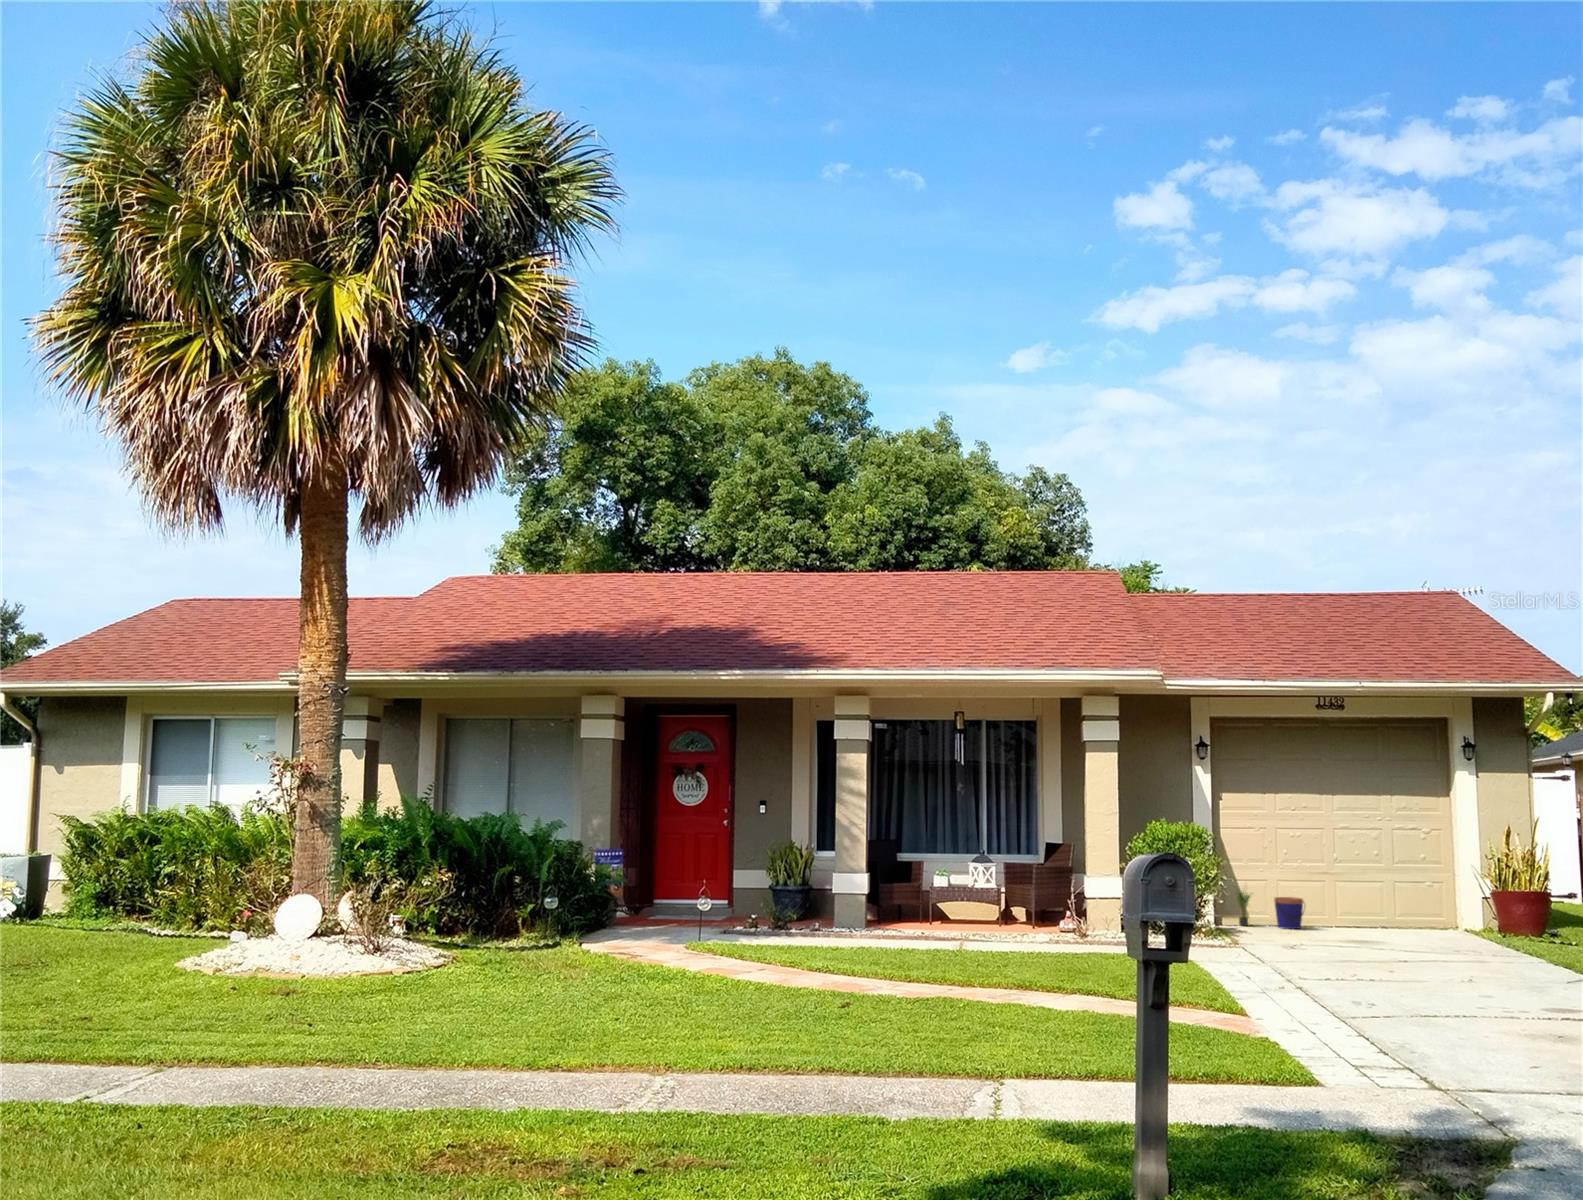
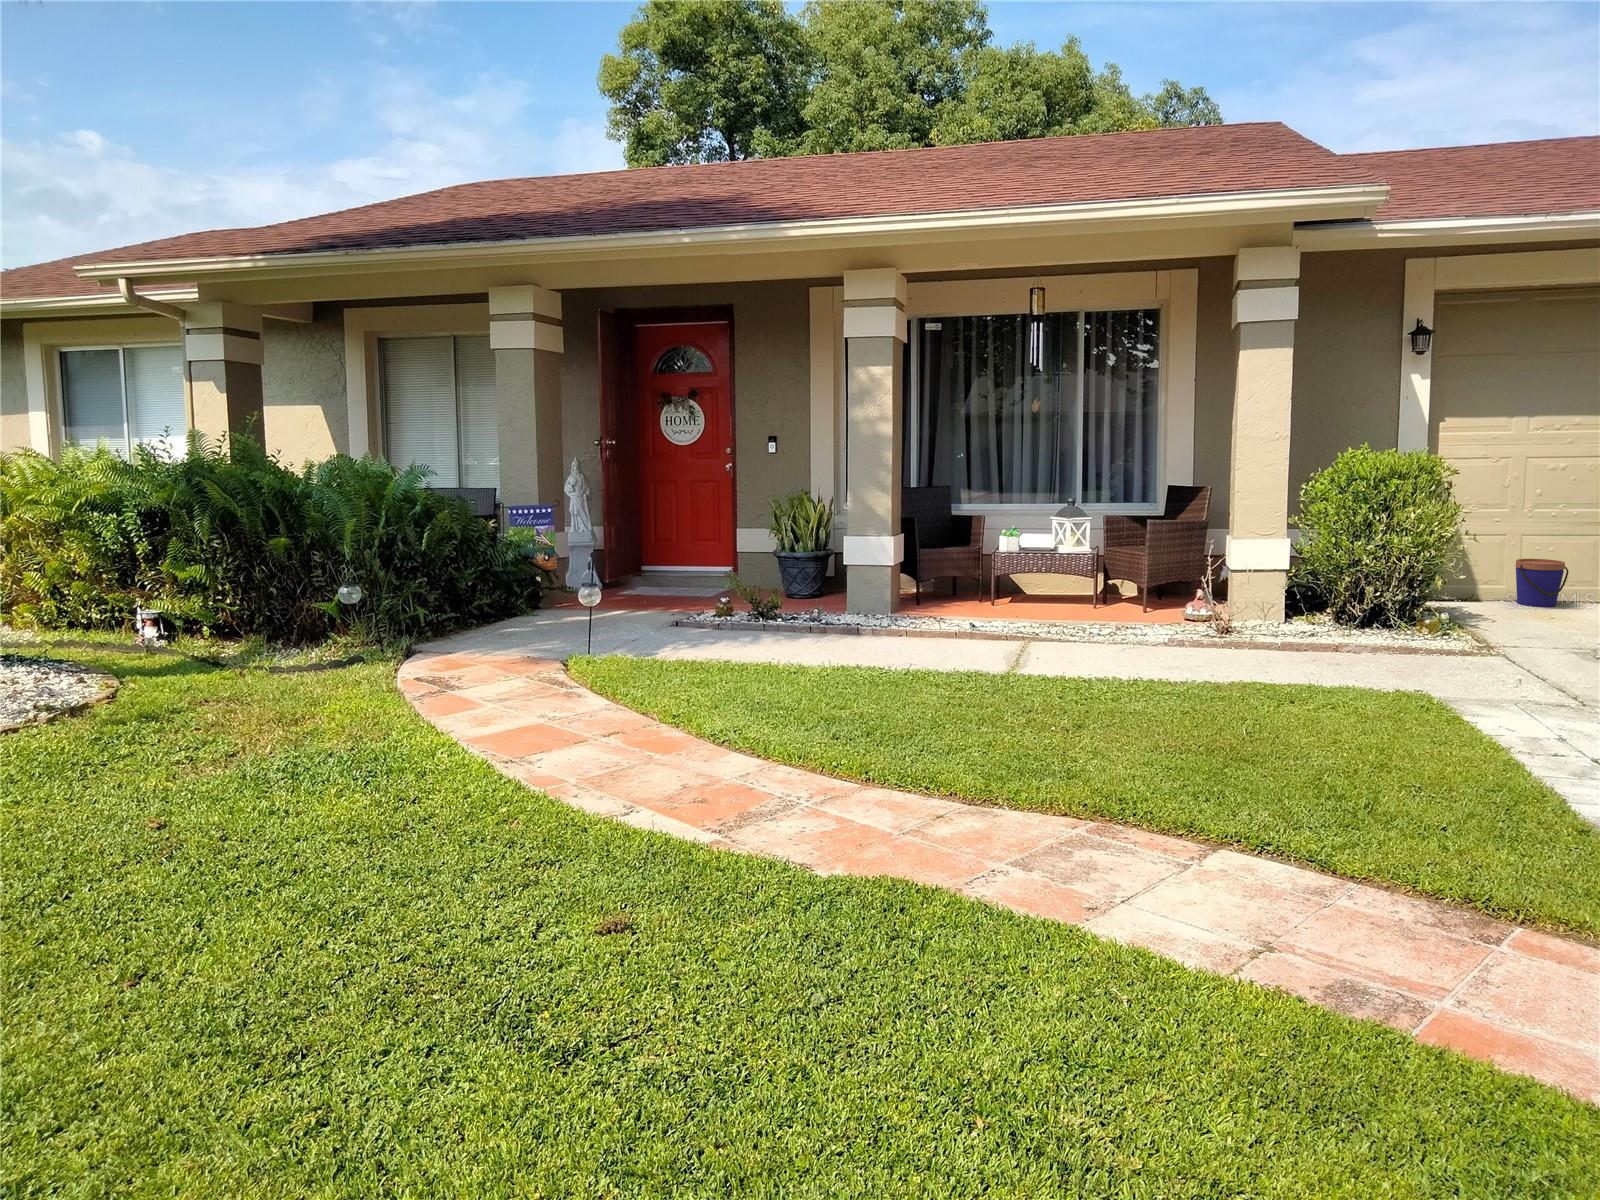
potted plant: present [1235,889,1250,926] -> none [1444,537,1487,601]

